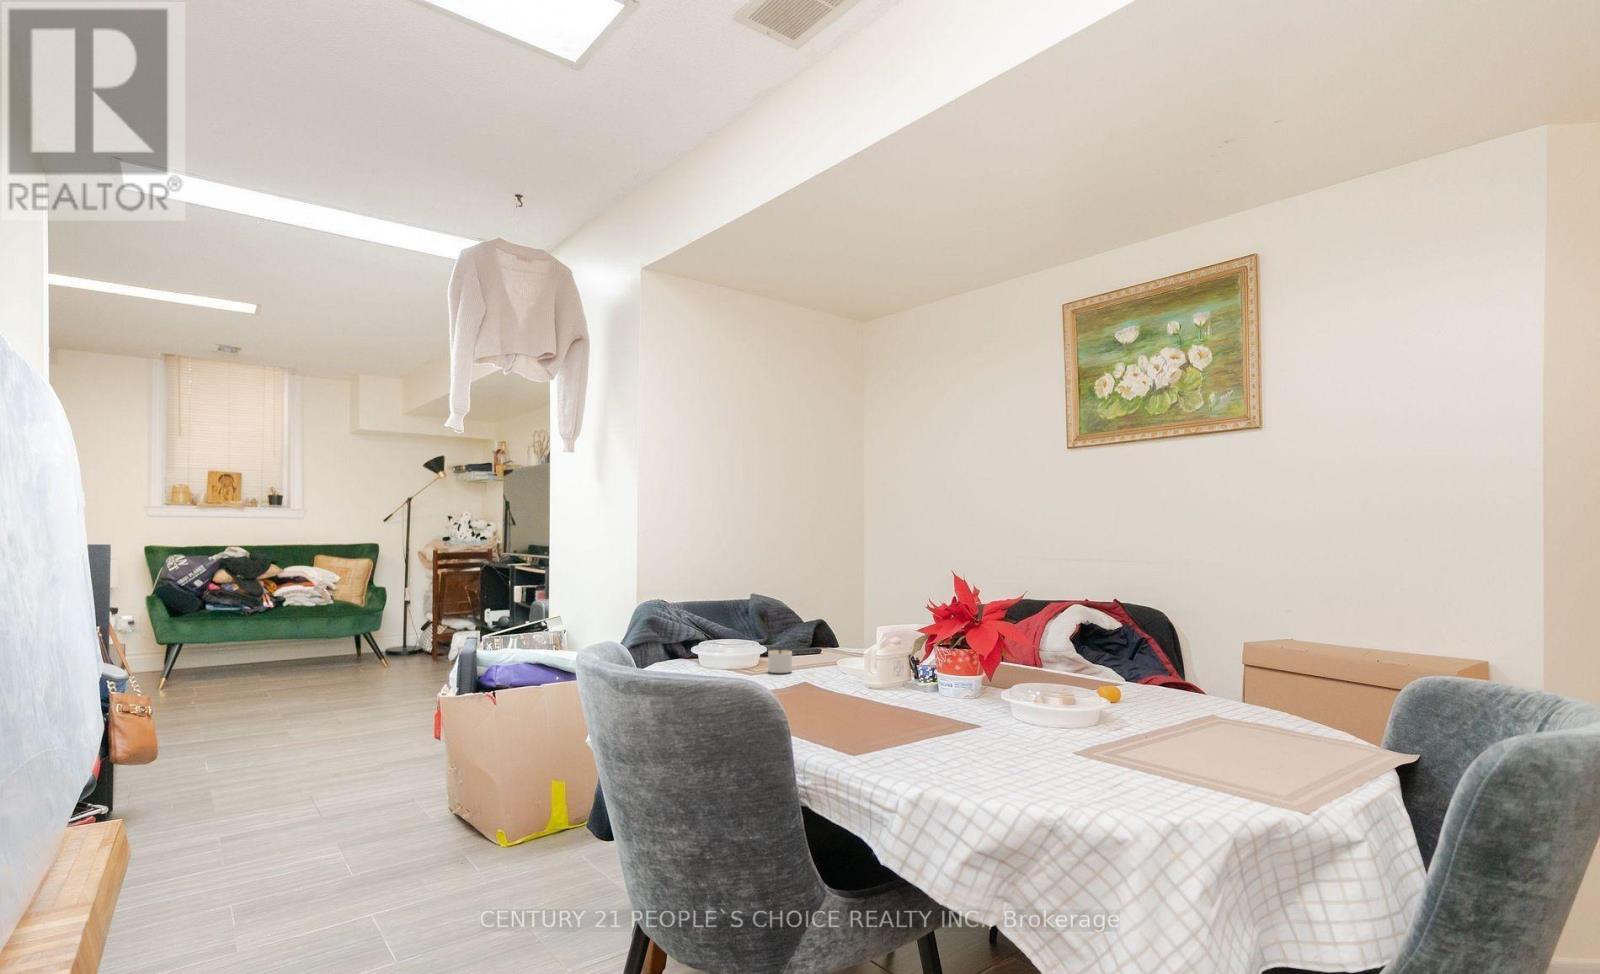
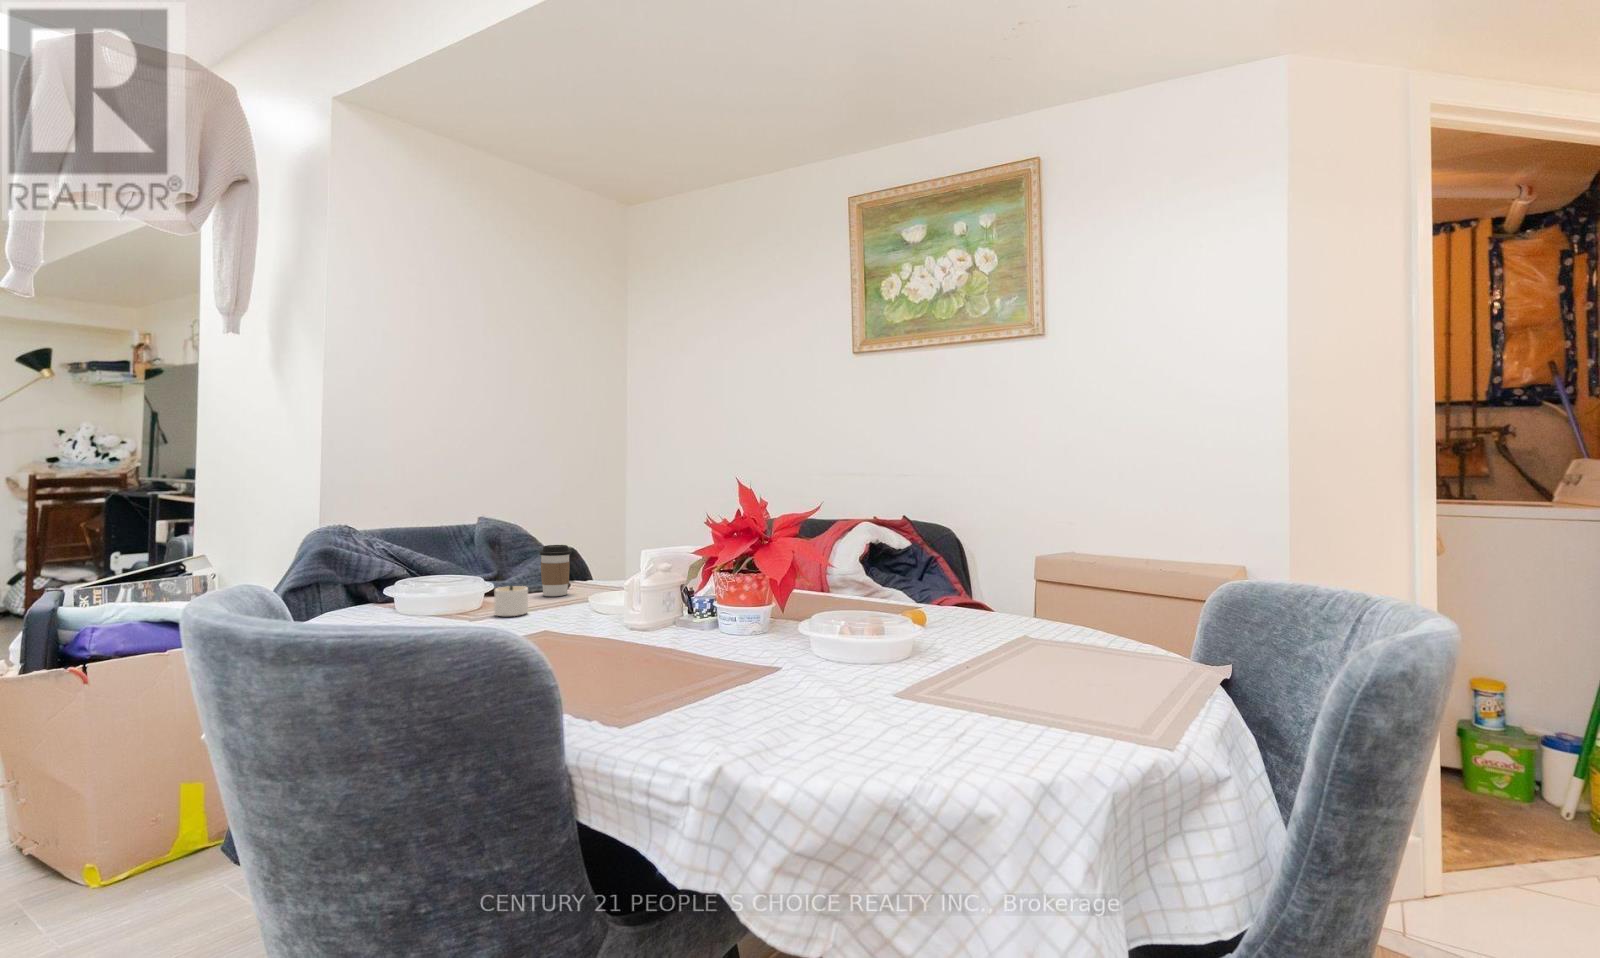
coffee cup: none [798,619,822,660] -> present [539,545,572,596]

